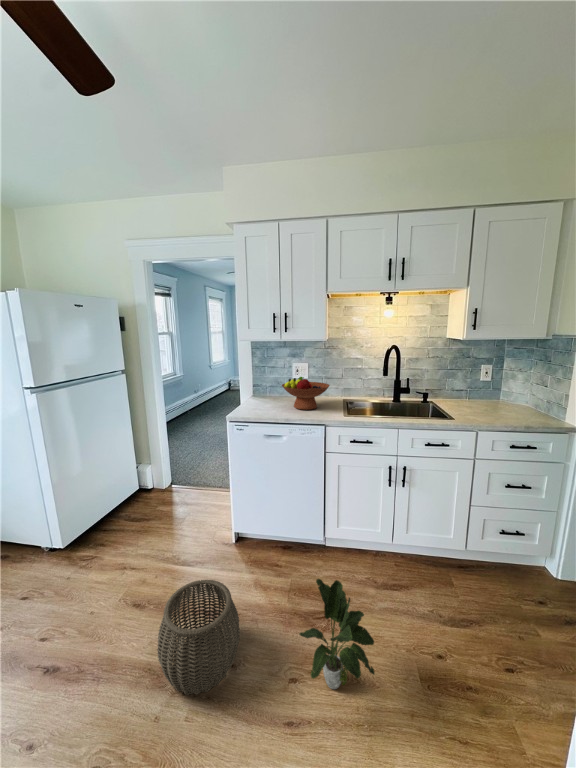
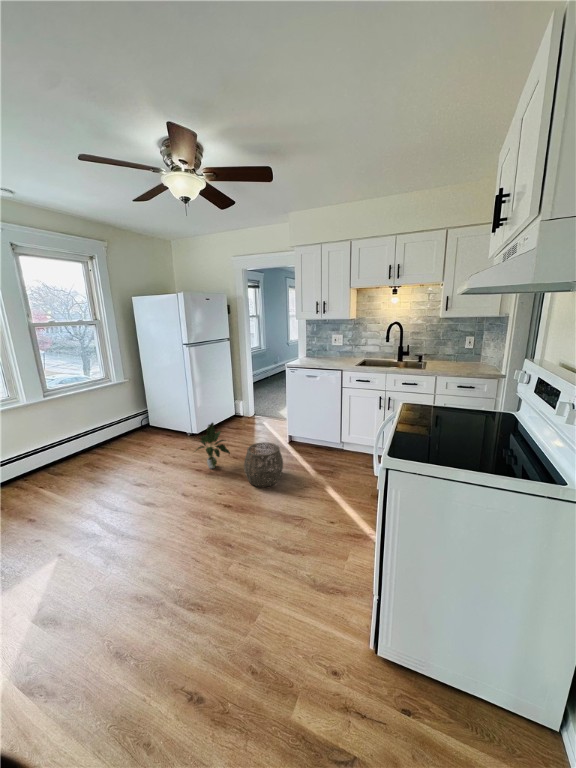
fruit bowl: present [282,377,330,410] -> none [321,342,351,362]
potted plant: present [299,579,375,689] -> present [196,423,230,469]

